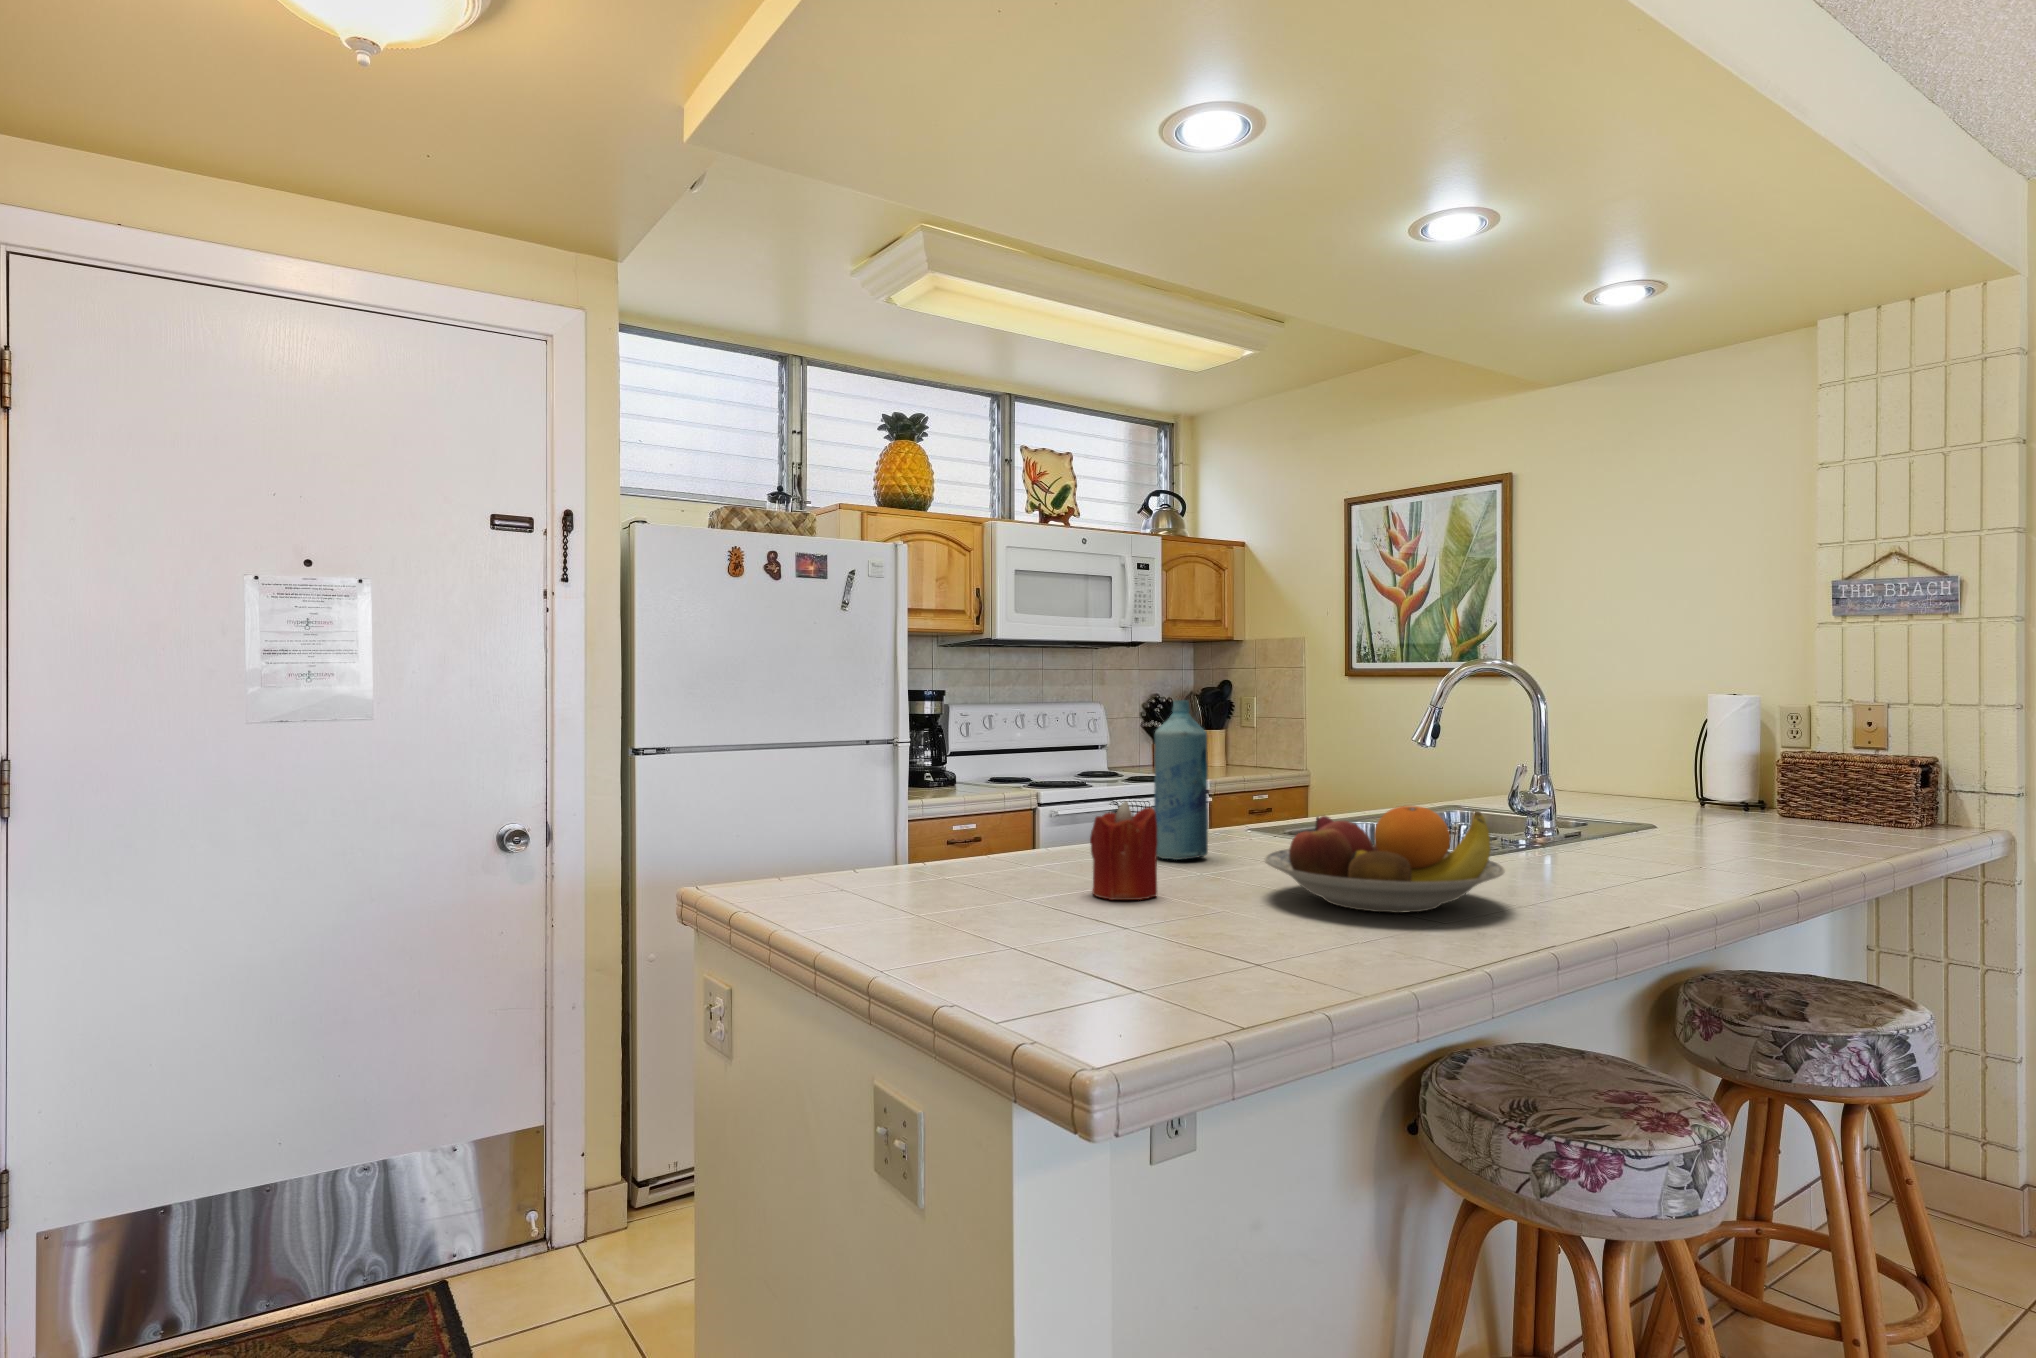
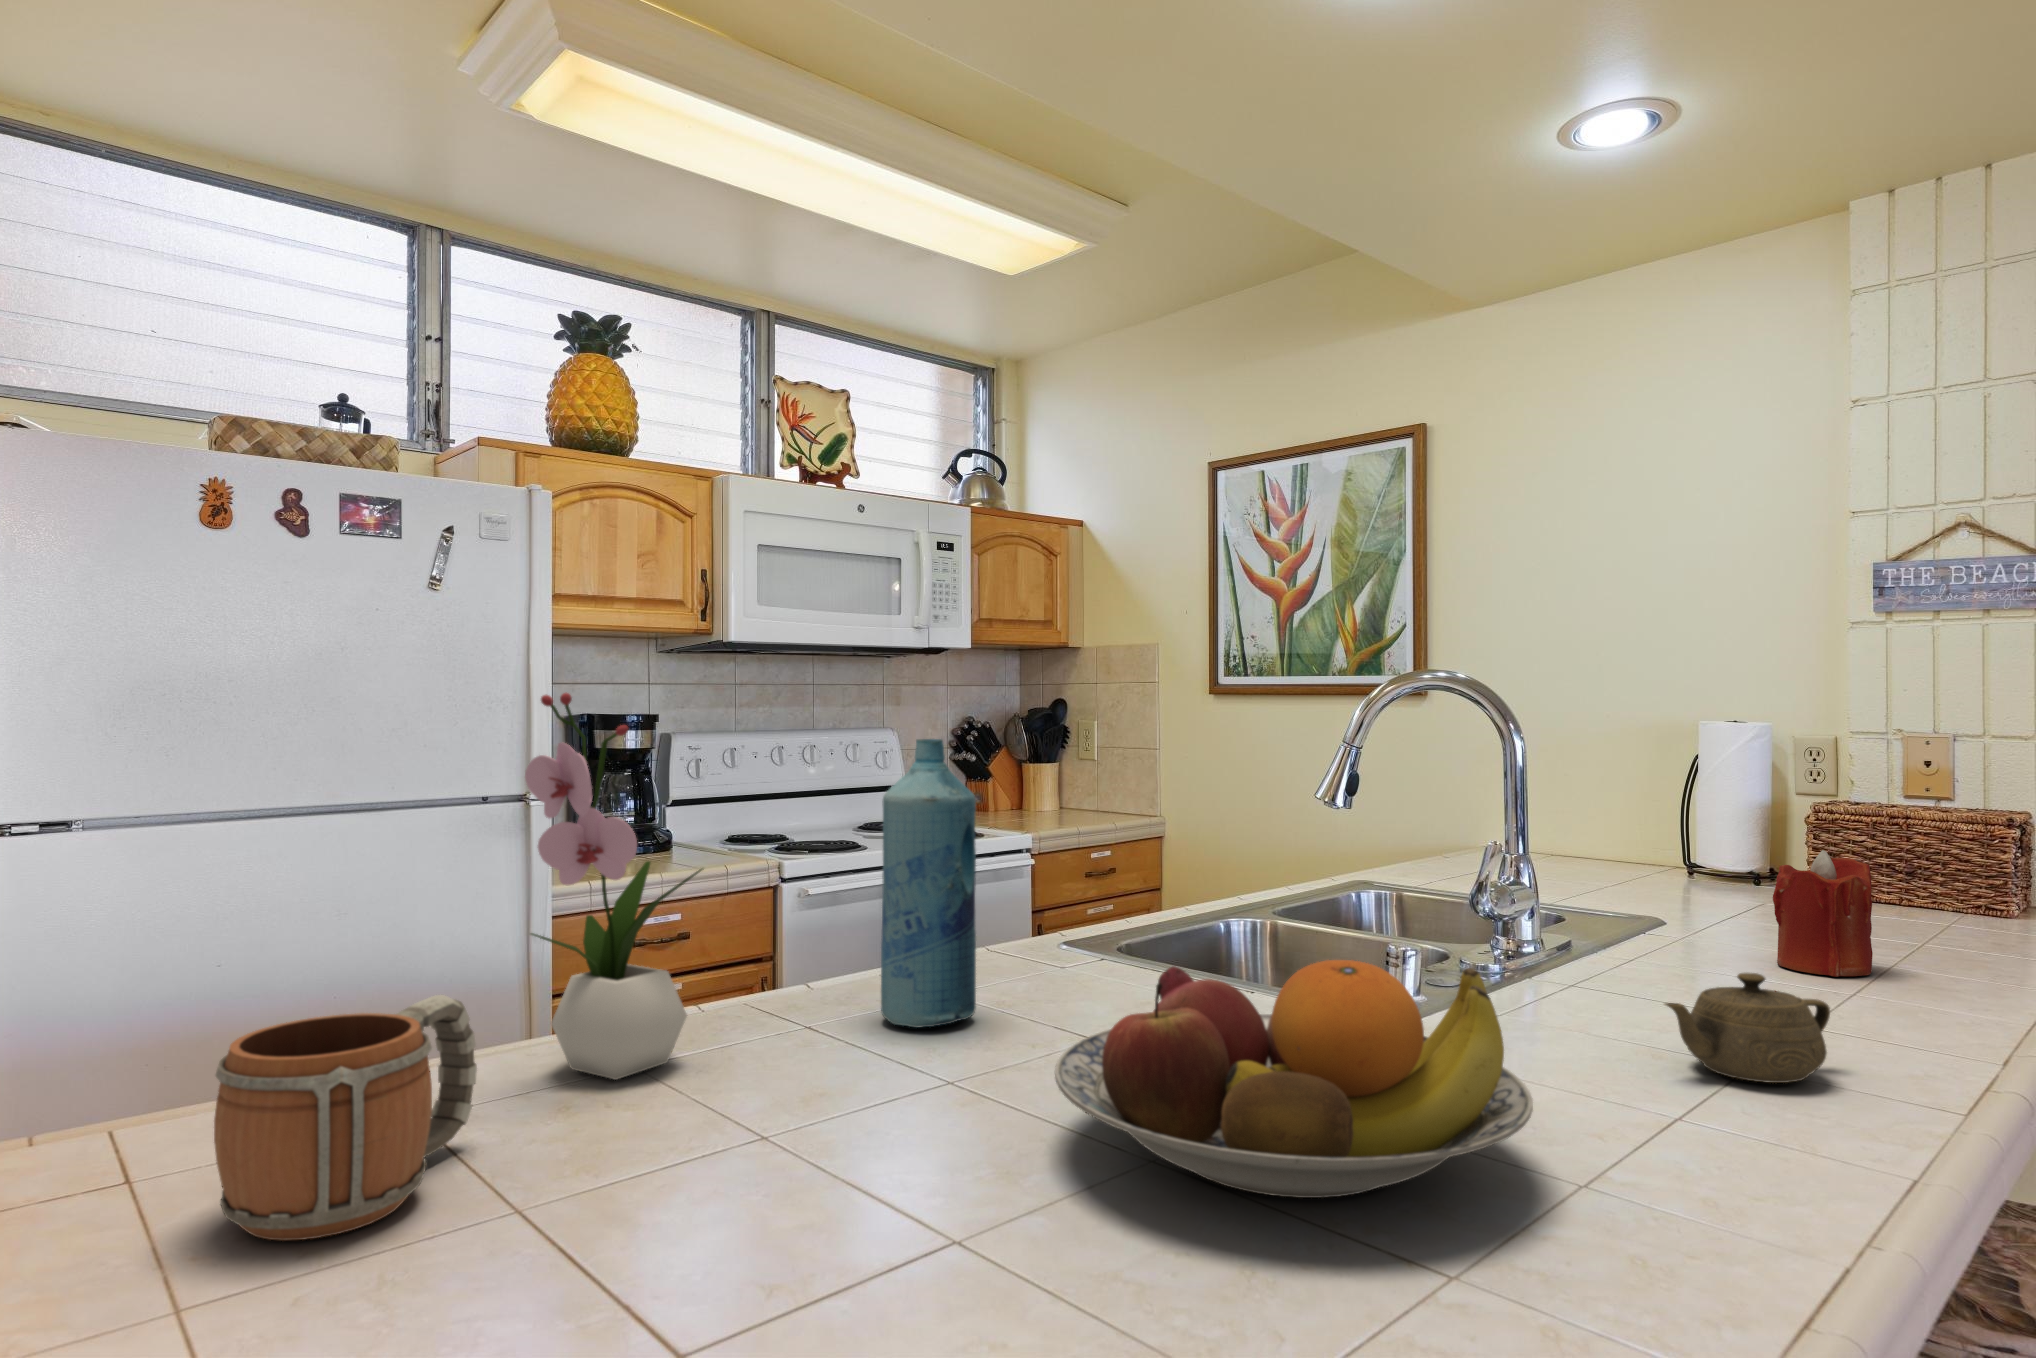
flower arrangement: none [982,674,1068,873] -> present [525,693,704,1080]
candle: present [1090,801,1157,900] -> present [1773,850,1873,977]
mug: none [896,817,982,910] -> present [214,995,477,1241]
teapot: none [1599,830,1702,887] -> present [1665,973,1830,1083]

